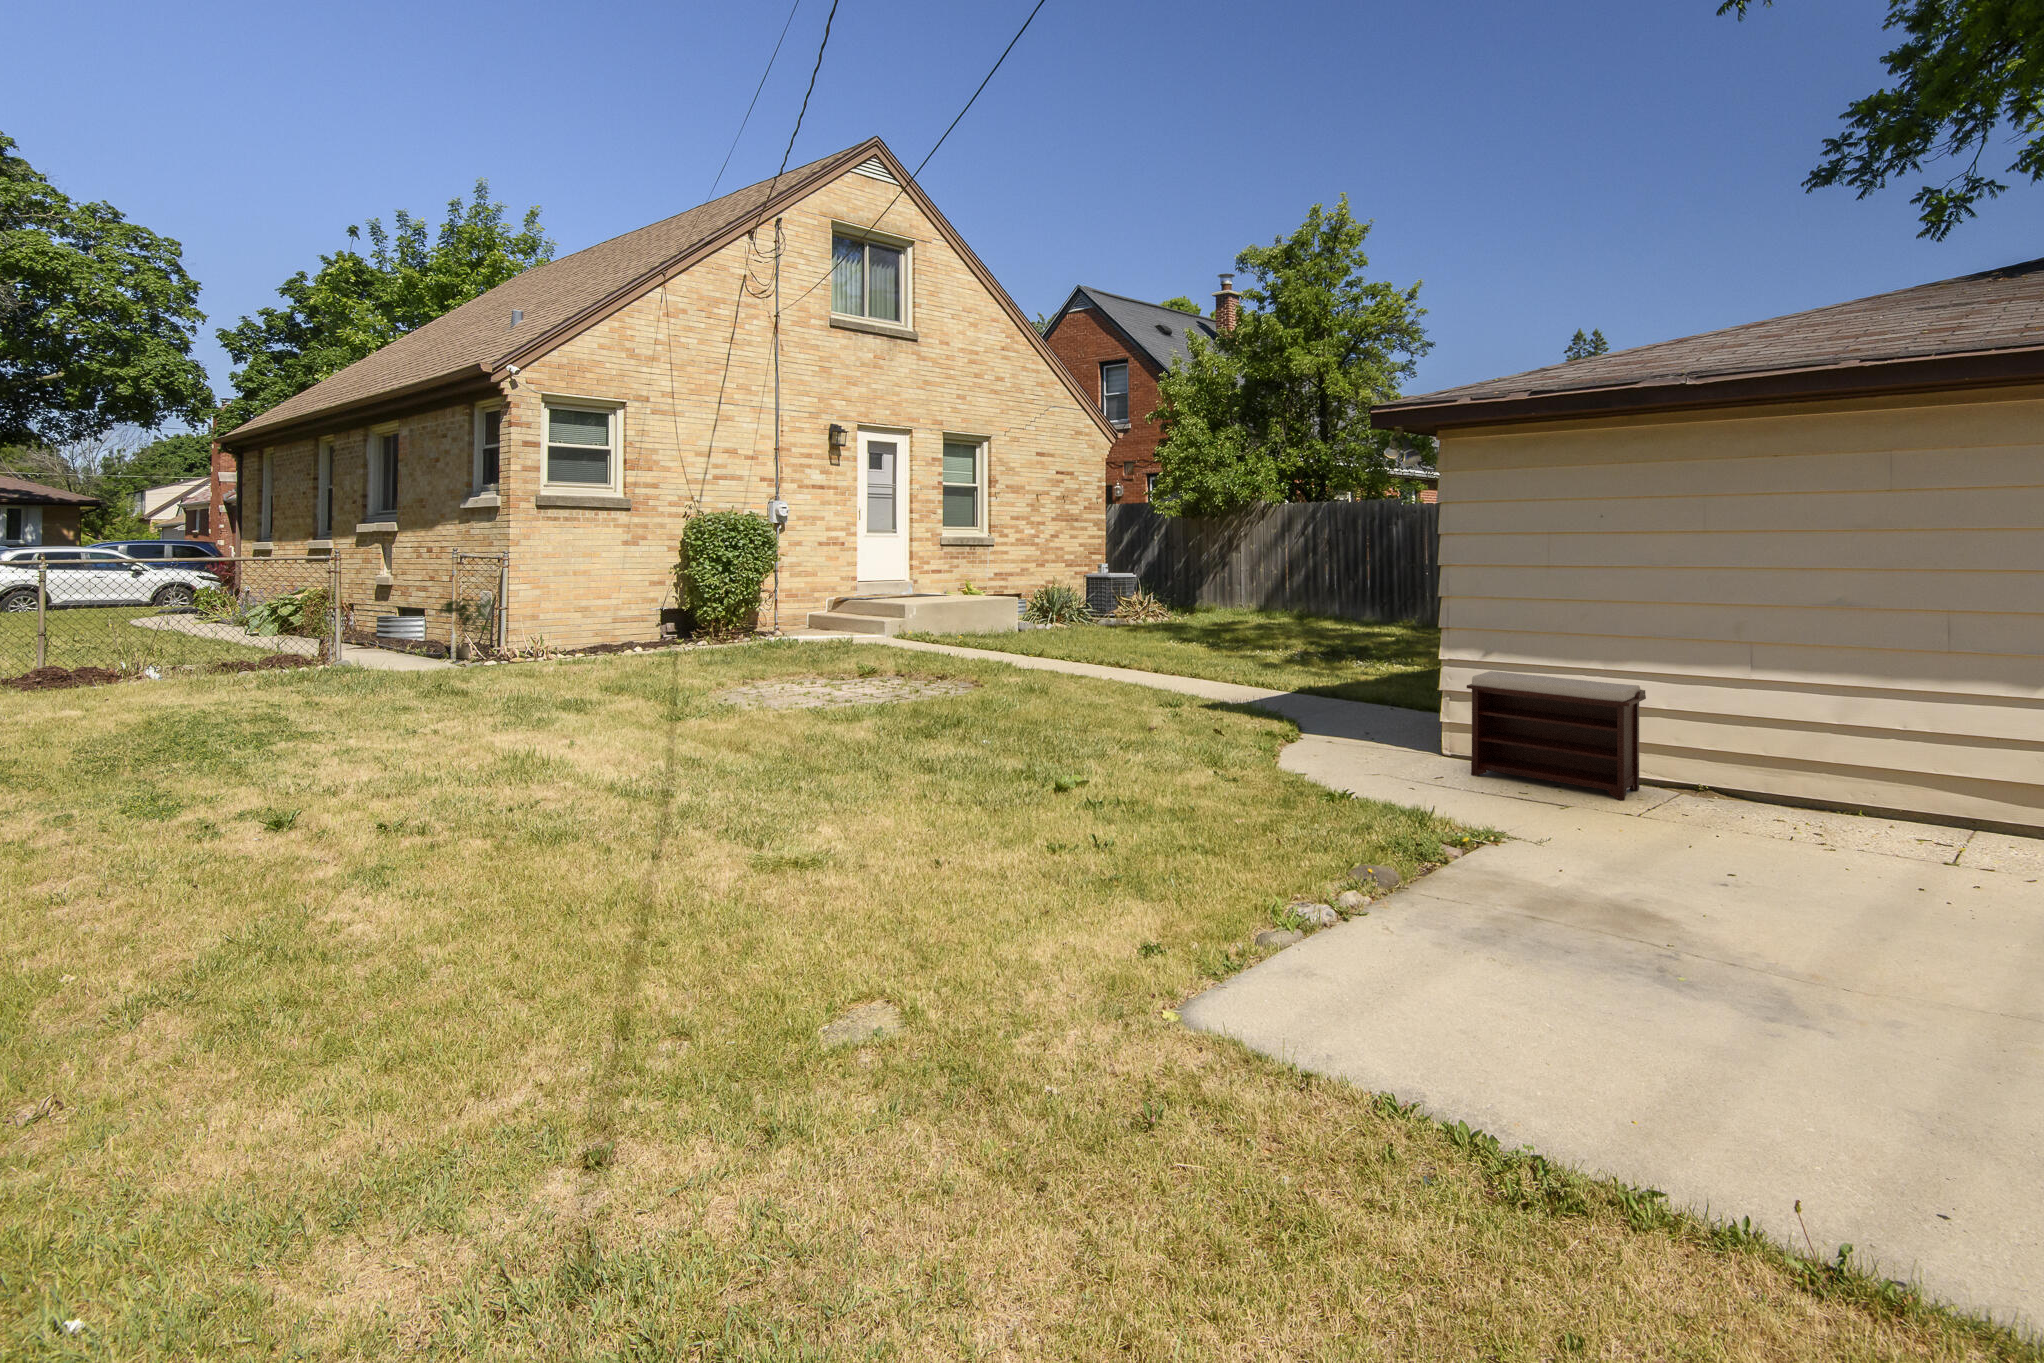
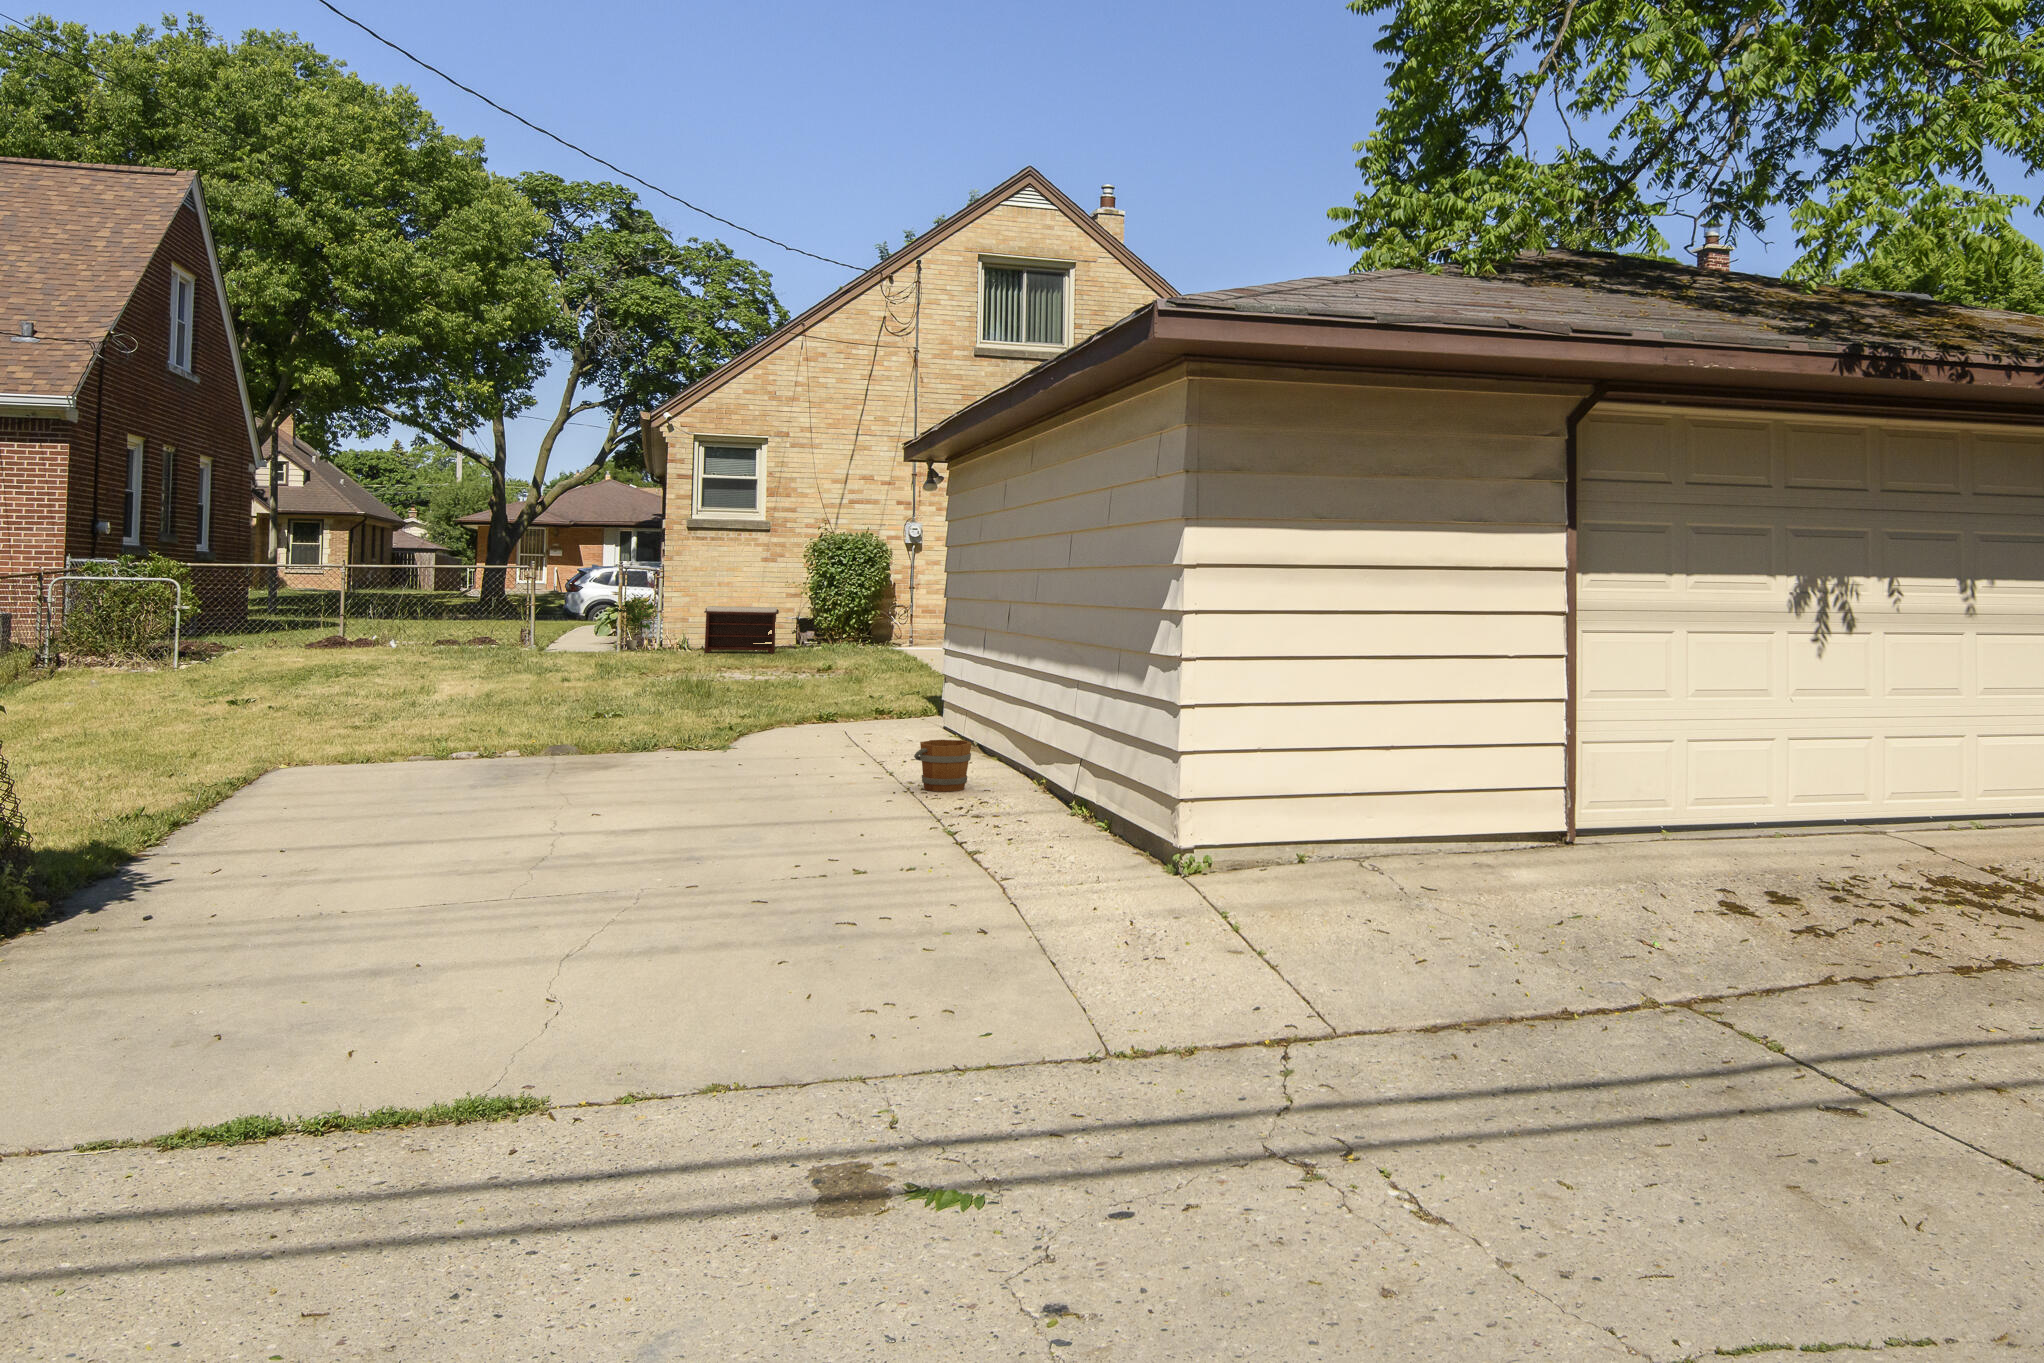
bench: present [1467,671,1646,800] -> present [704,606,779,654]
bucket: none [1876,772,1963,845] -> present [914,740,971,792]

